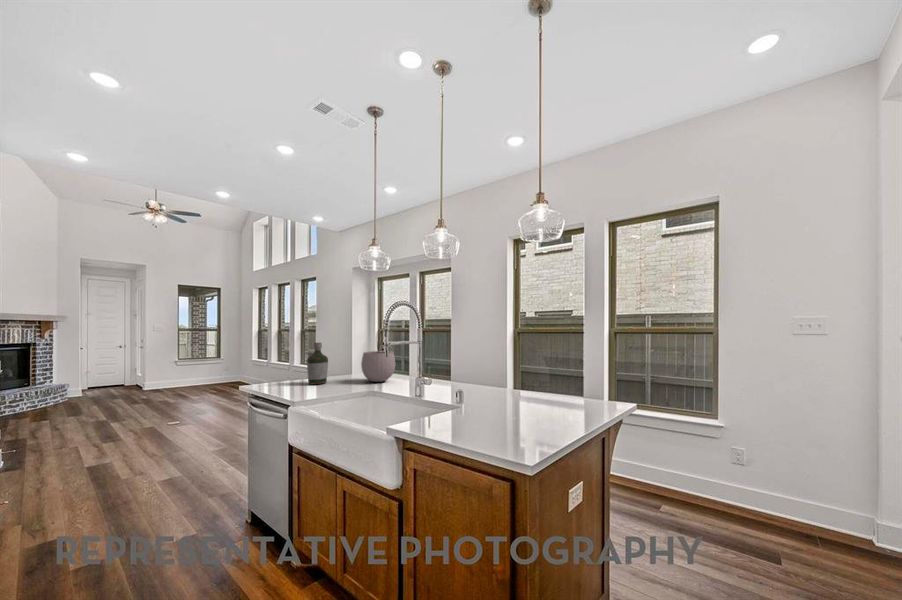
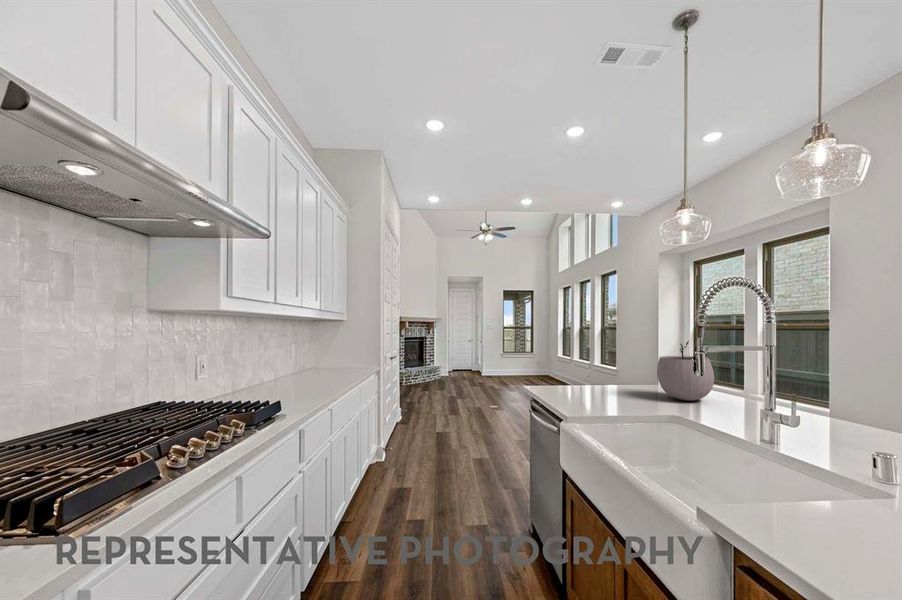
bottle: present [307,343,328,384] -> none [584,342,610,394]

